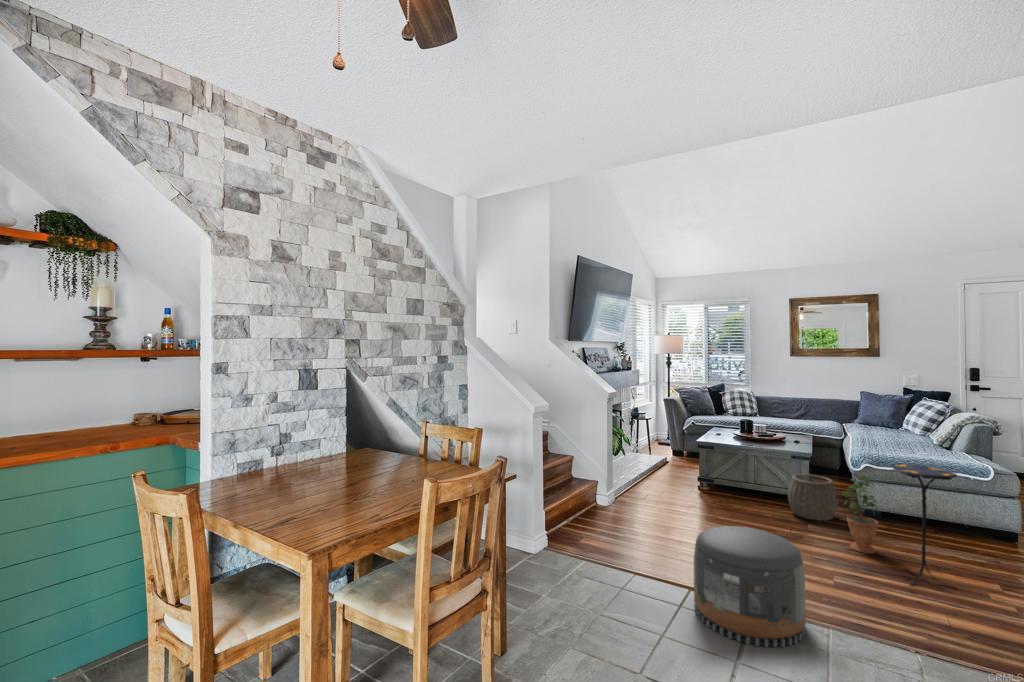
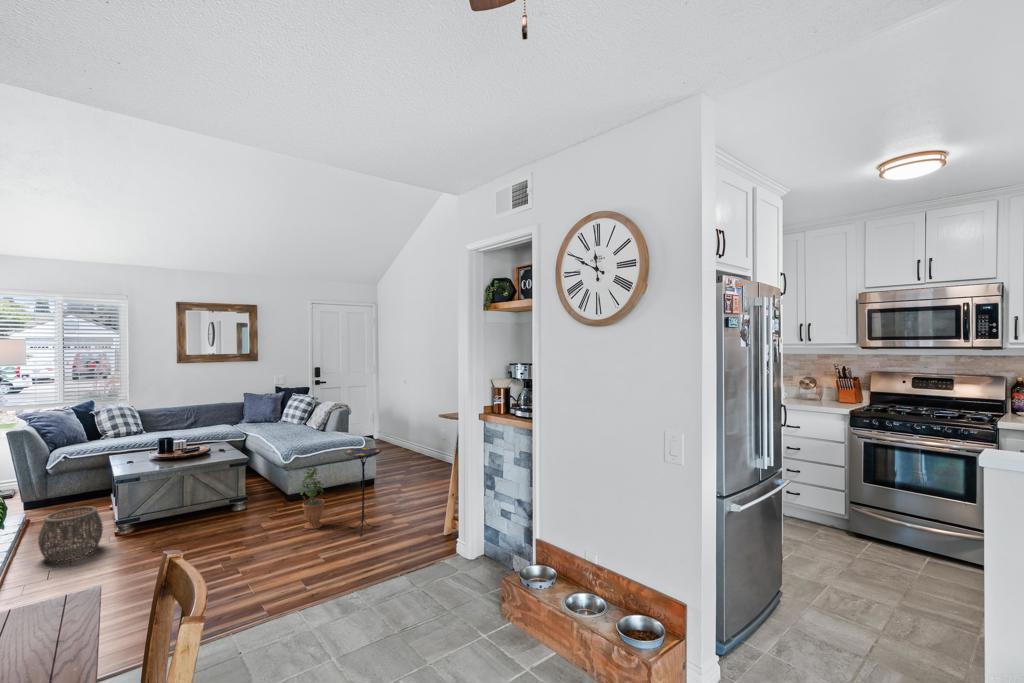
woven basket: present [788,474,838,521] -> present [38,506,103,562]
pouf: present [694,526,806,647] -> none [249,538,349,652]

